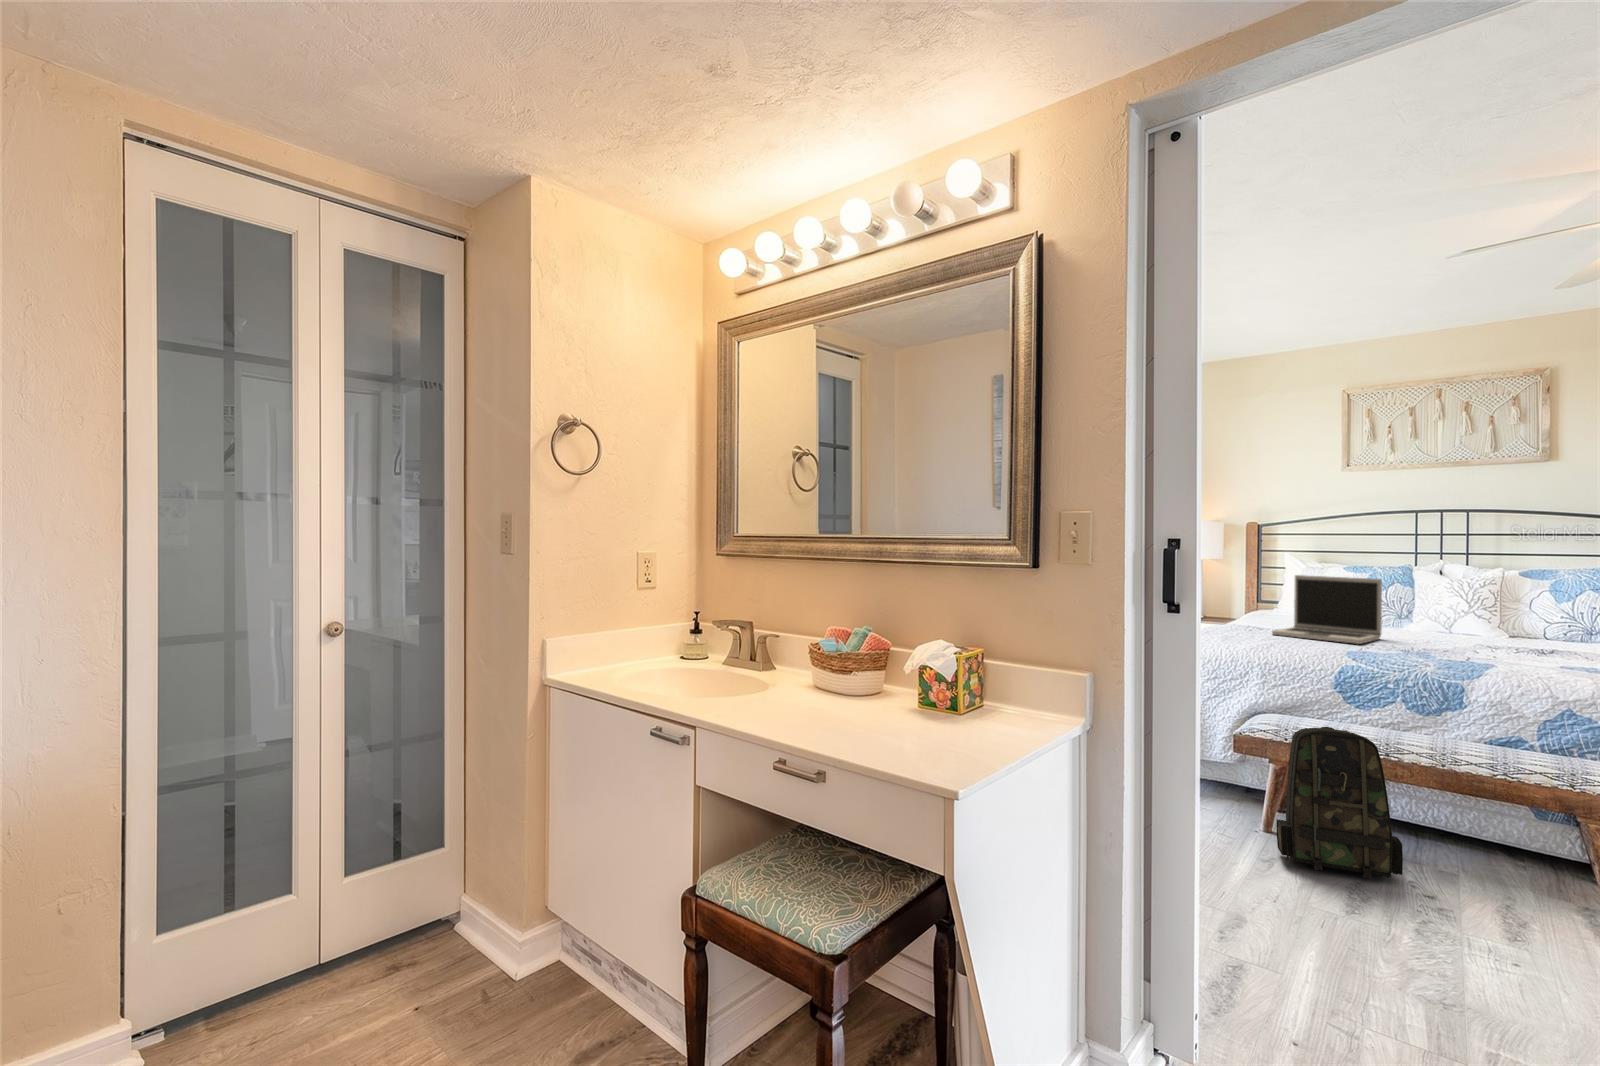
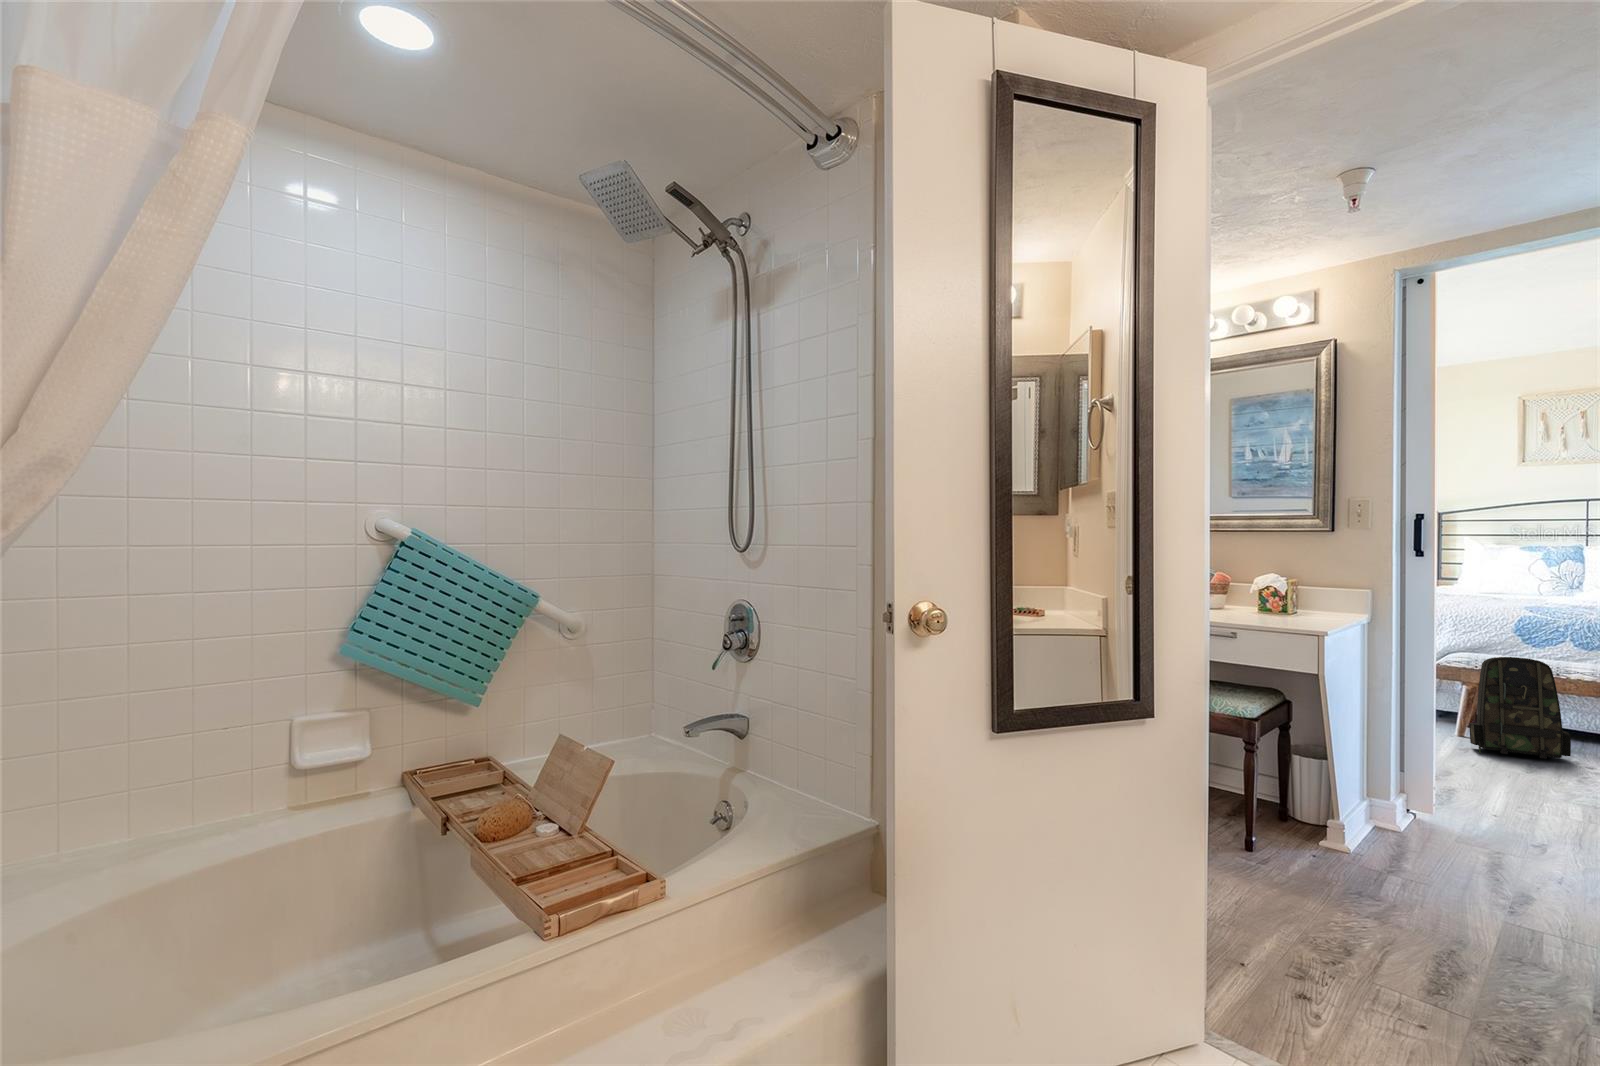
laptop: present [1272,575,1382,644] -> none [1459,551,1555,602]

